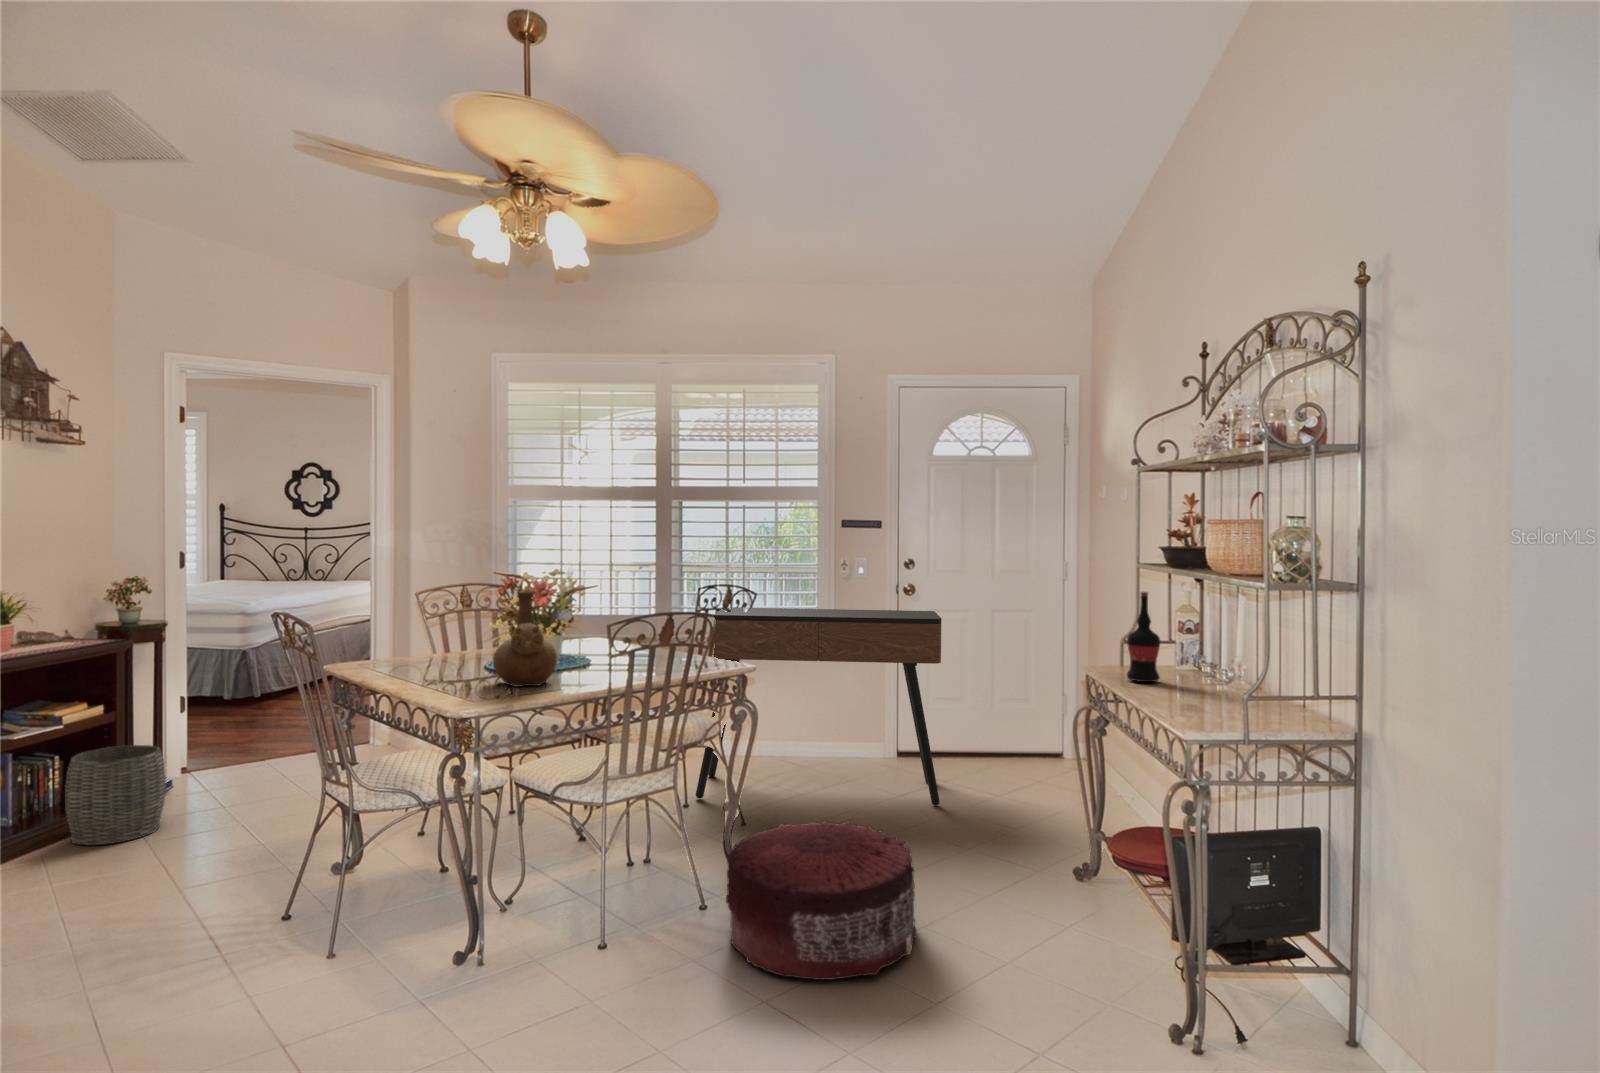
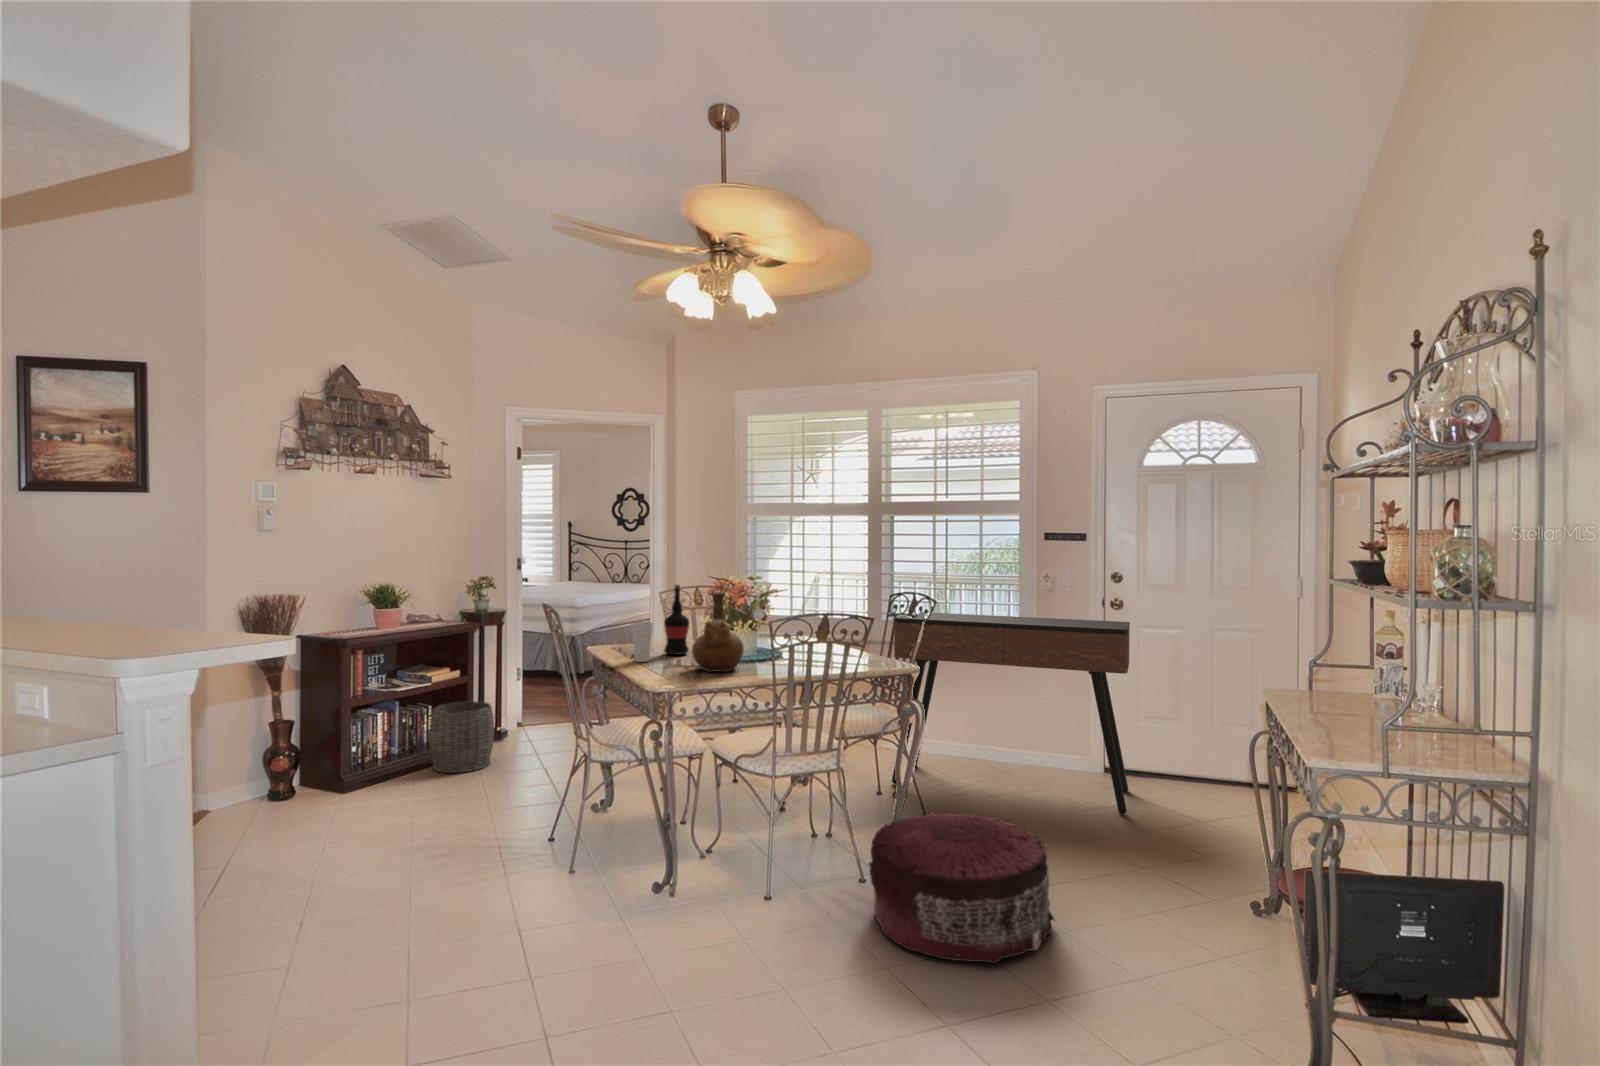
wine bottle: present [1127,592,1160,682] -> present [664,585,689,655]
cup: none [406,630,434,680] -> present [632,622,653,662]

